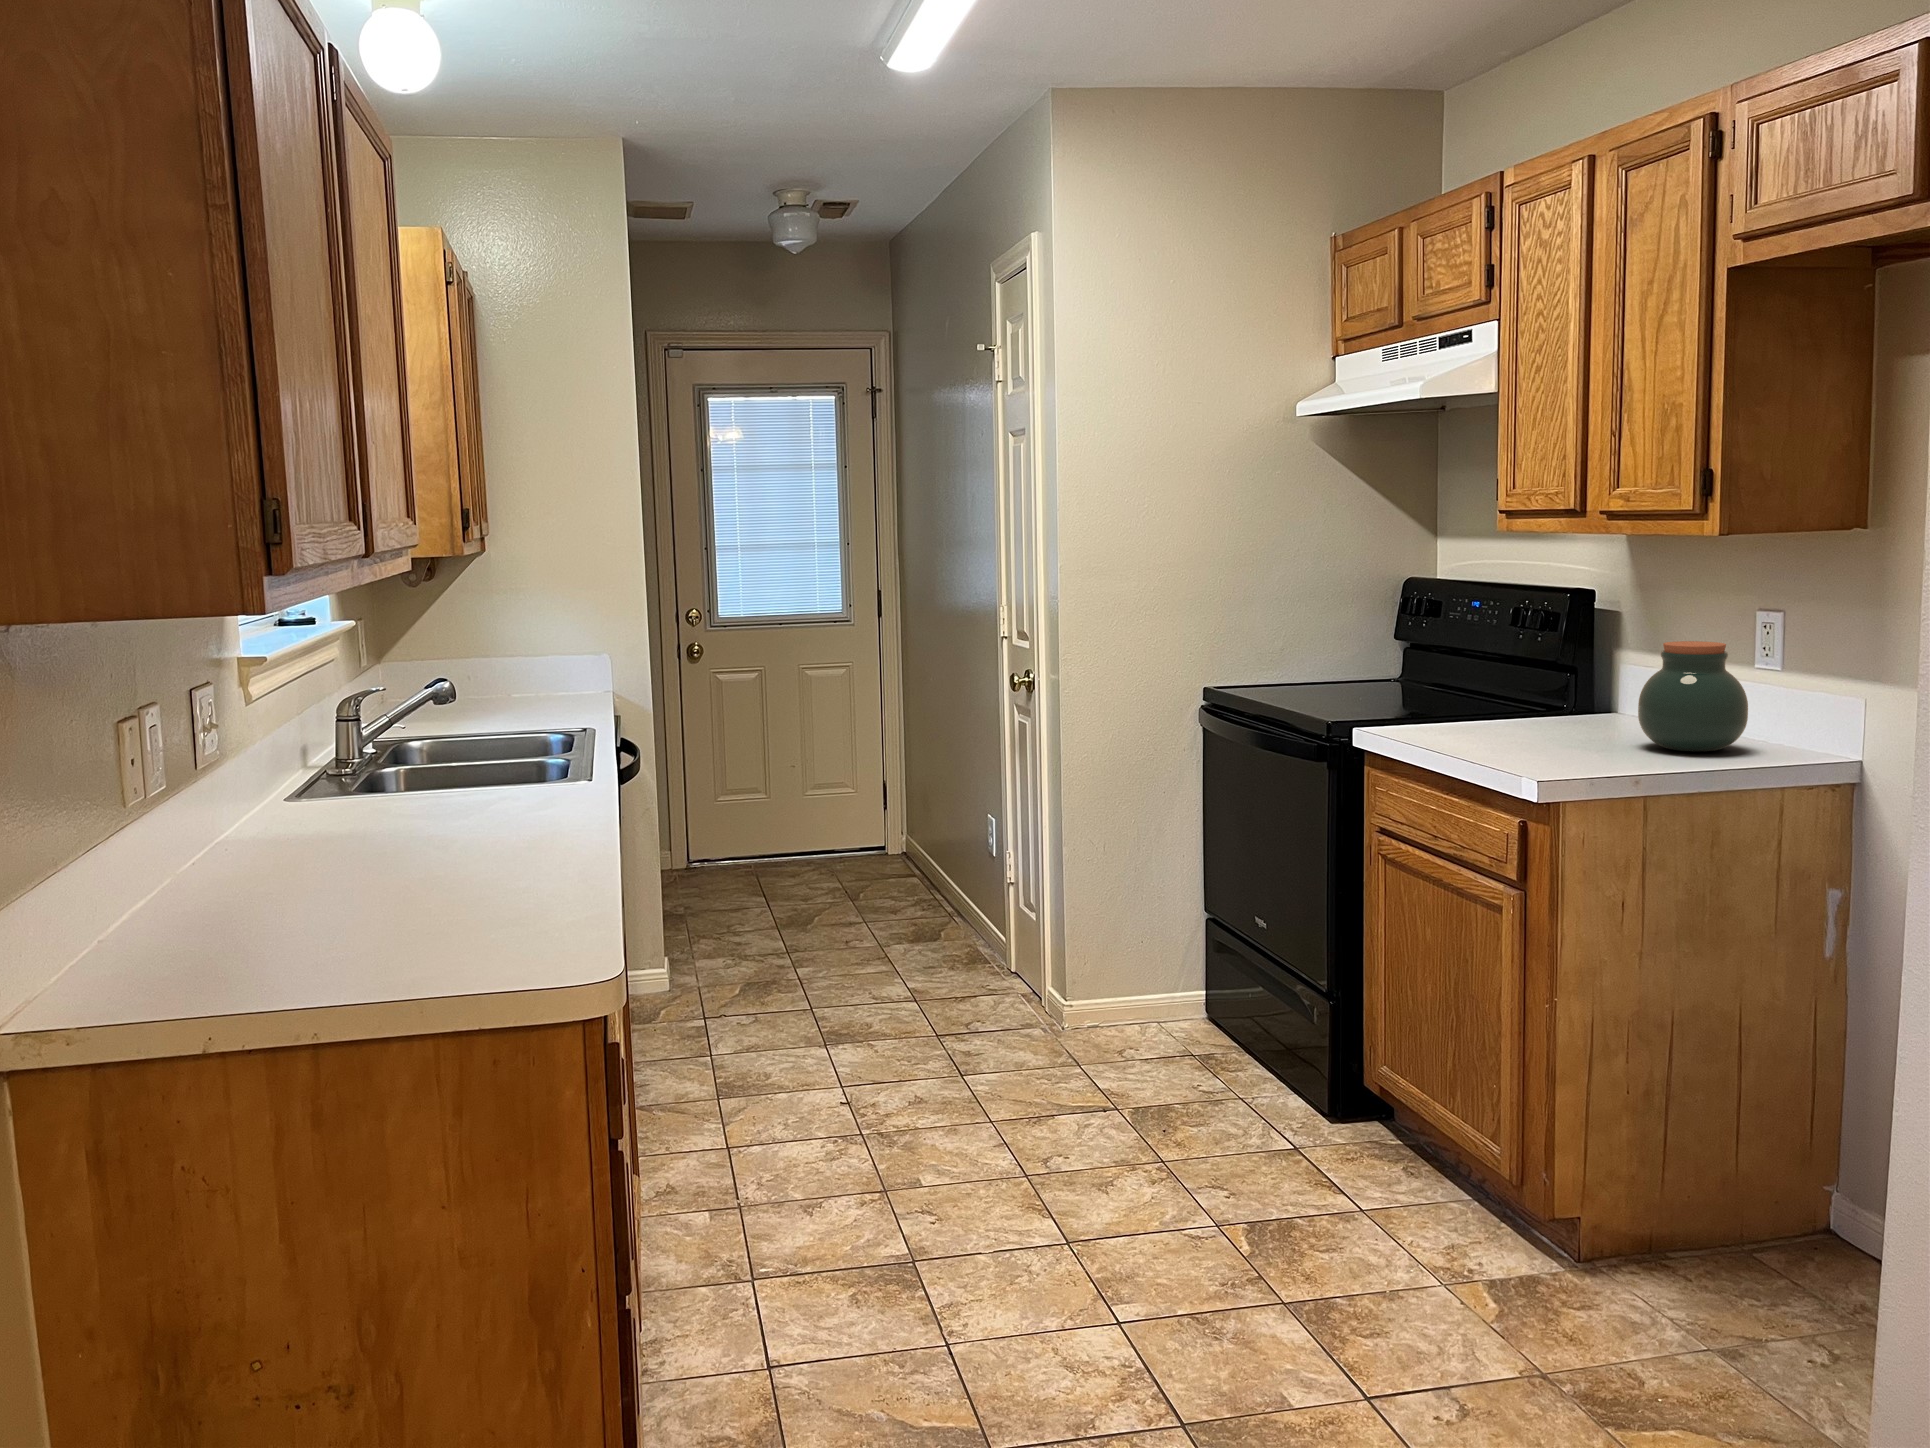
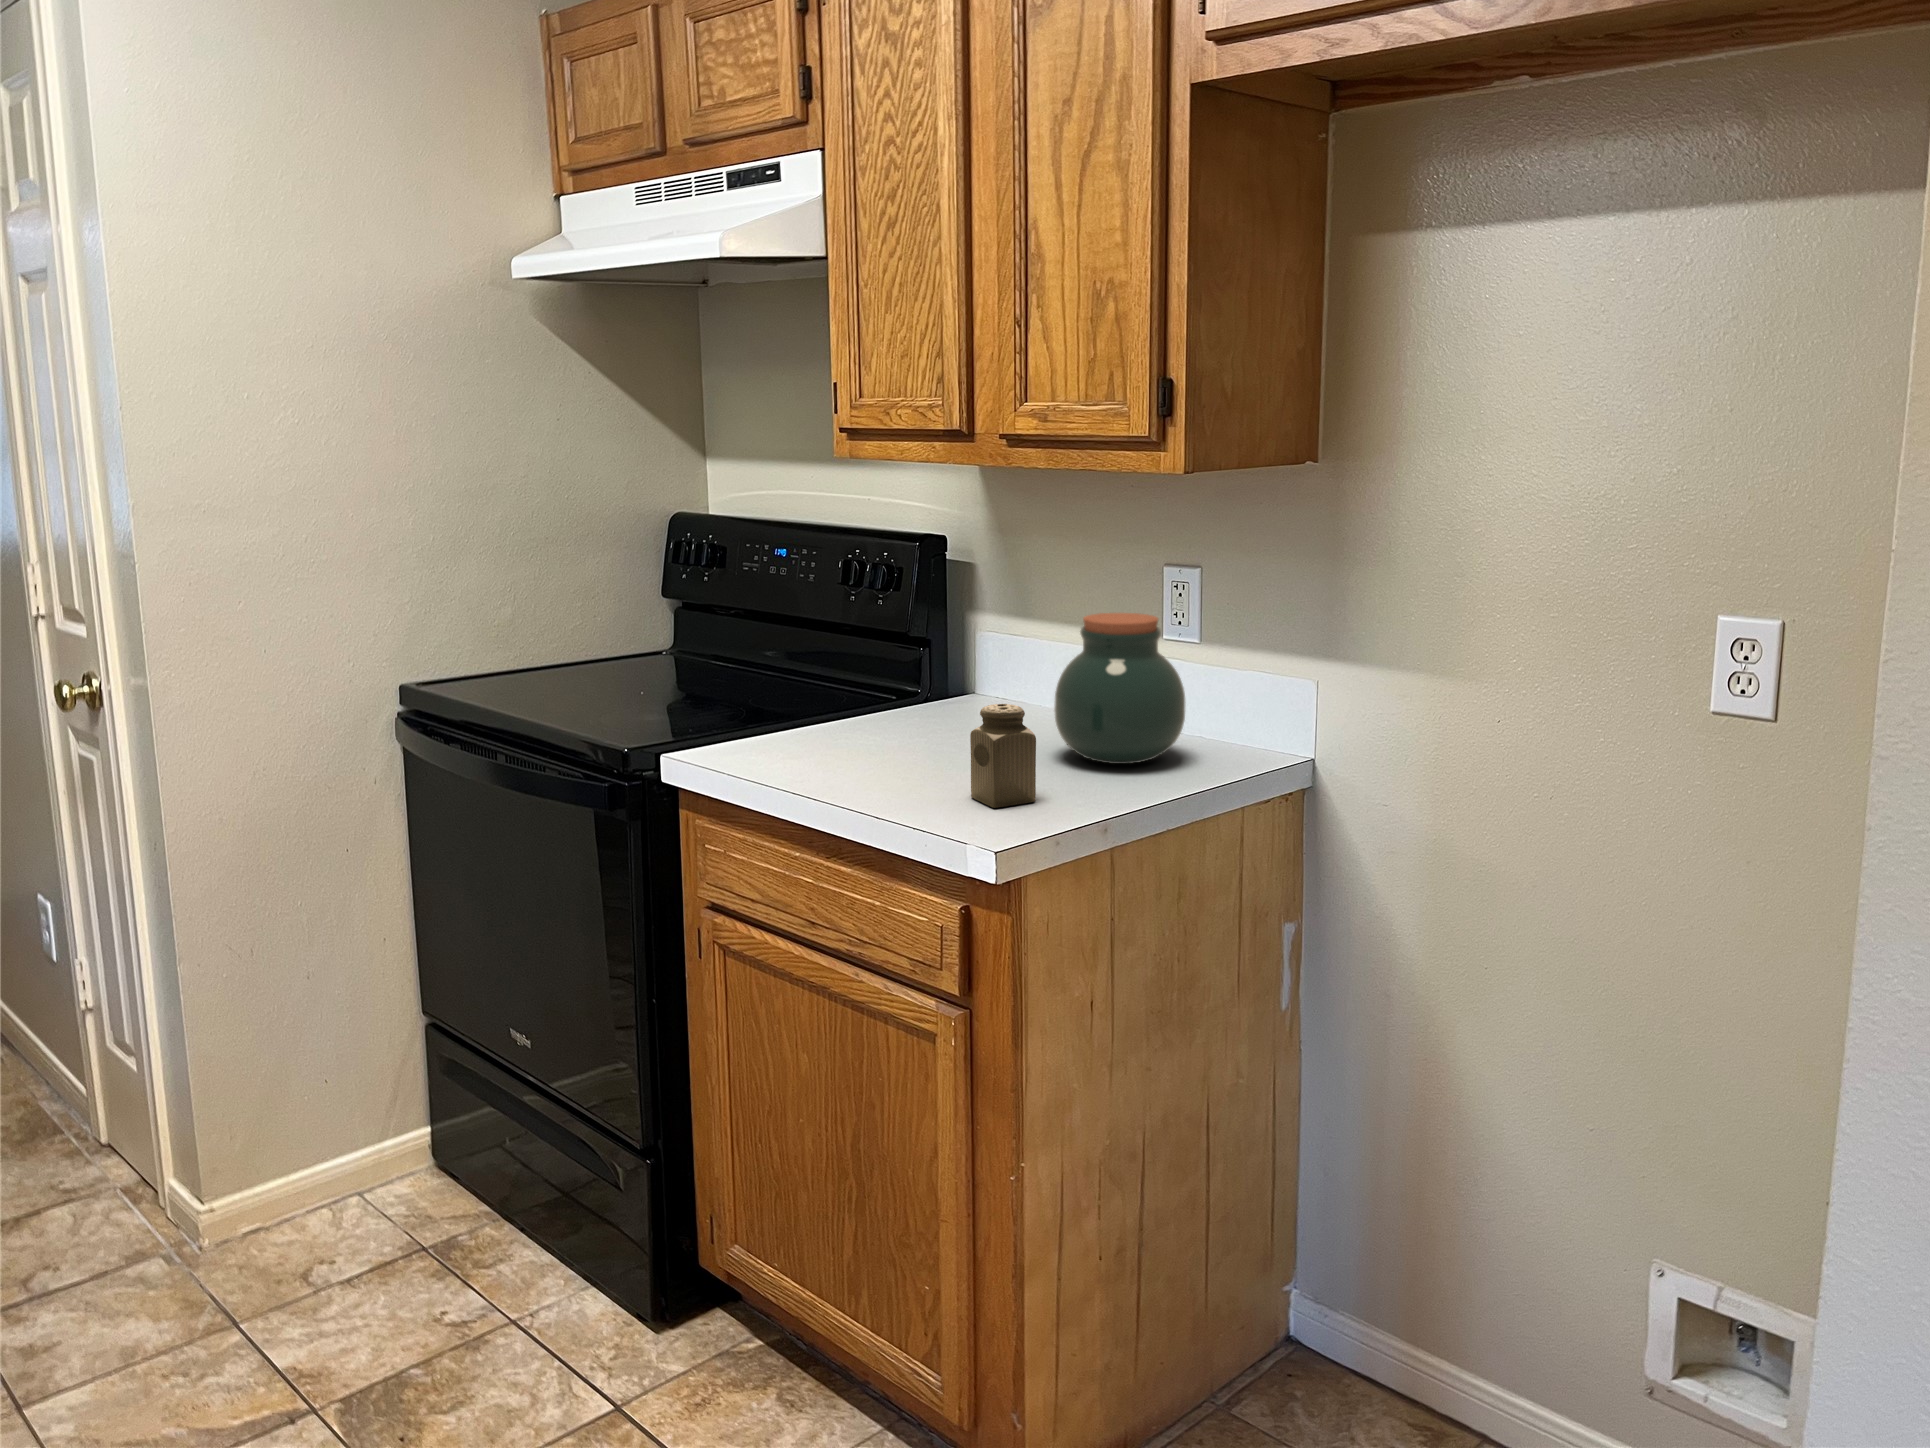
salt shaker: none [1550,694,1597,762] -> present [970,704,1036,808]

